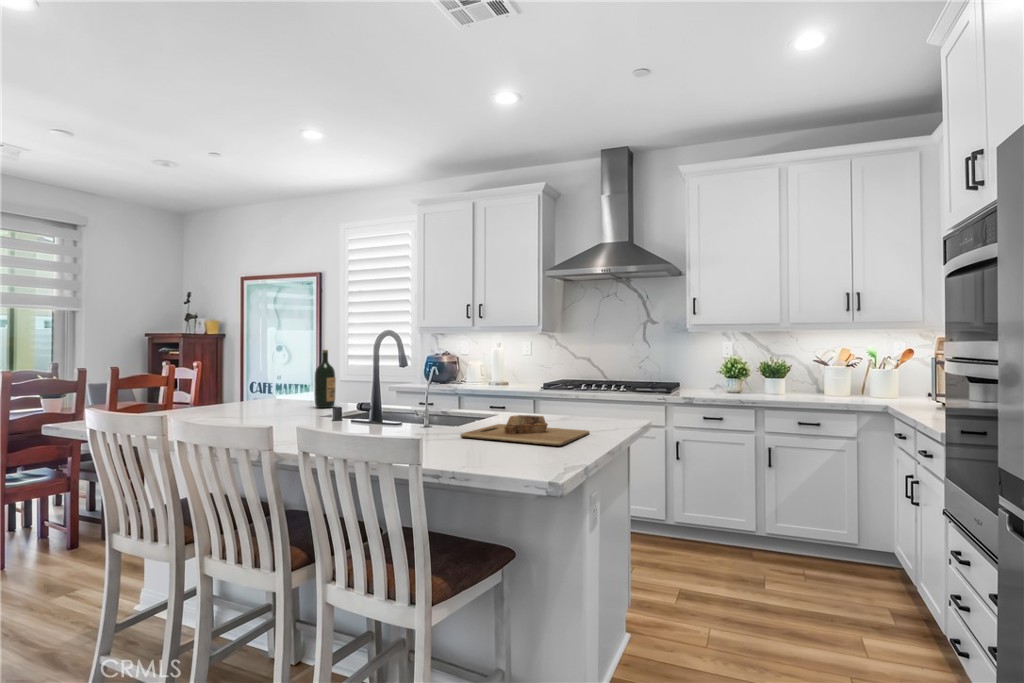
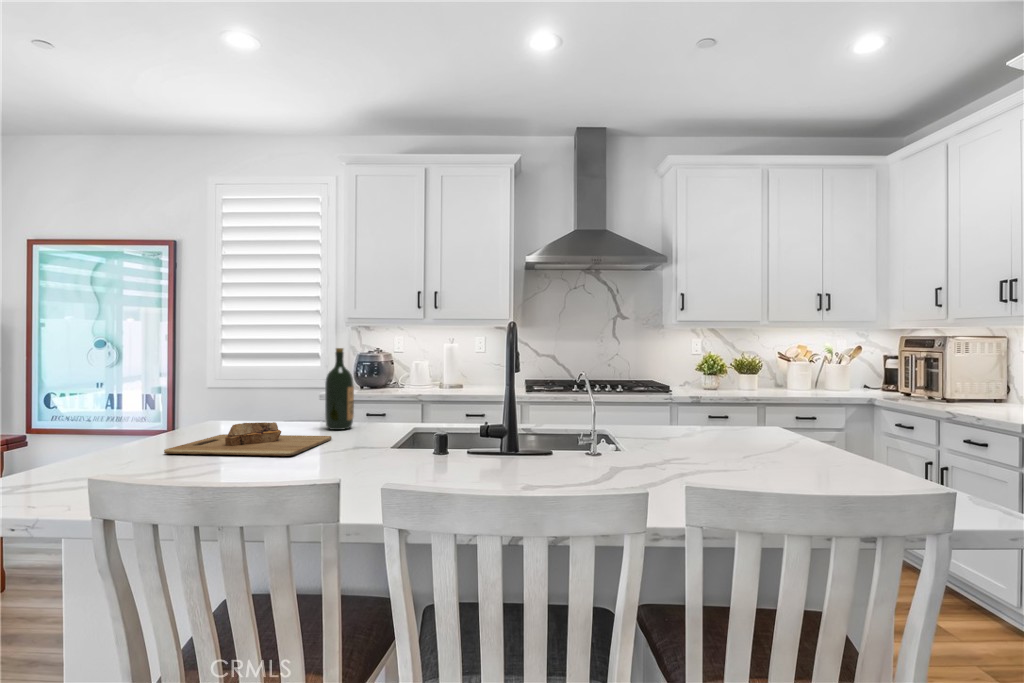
cutting board: present [460,415,589,446] -> present [164,422,332,456]

